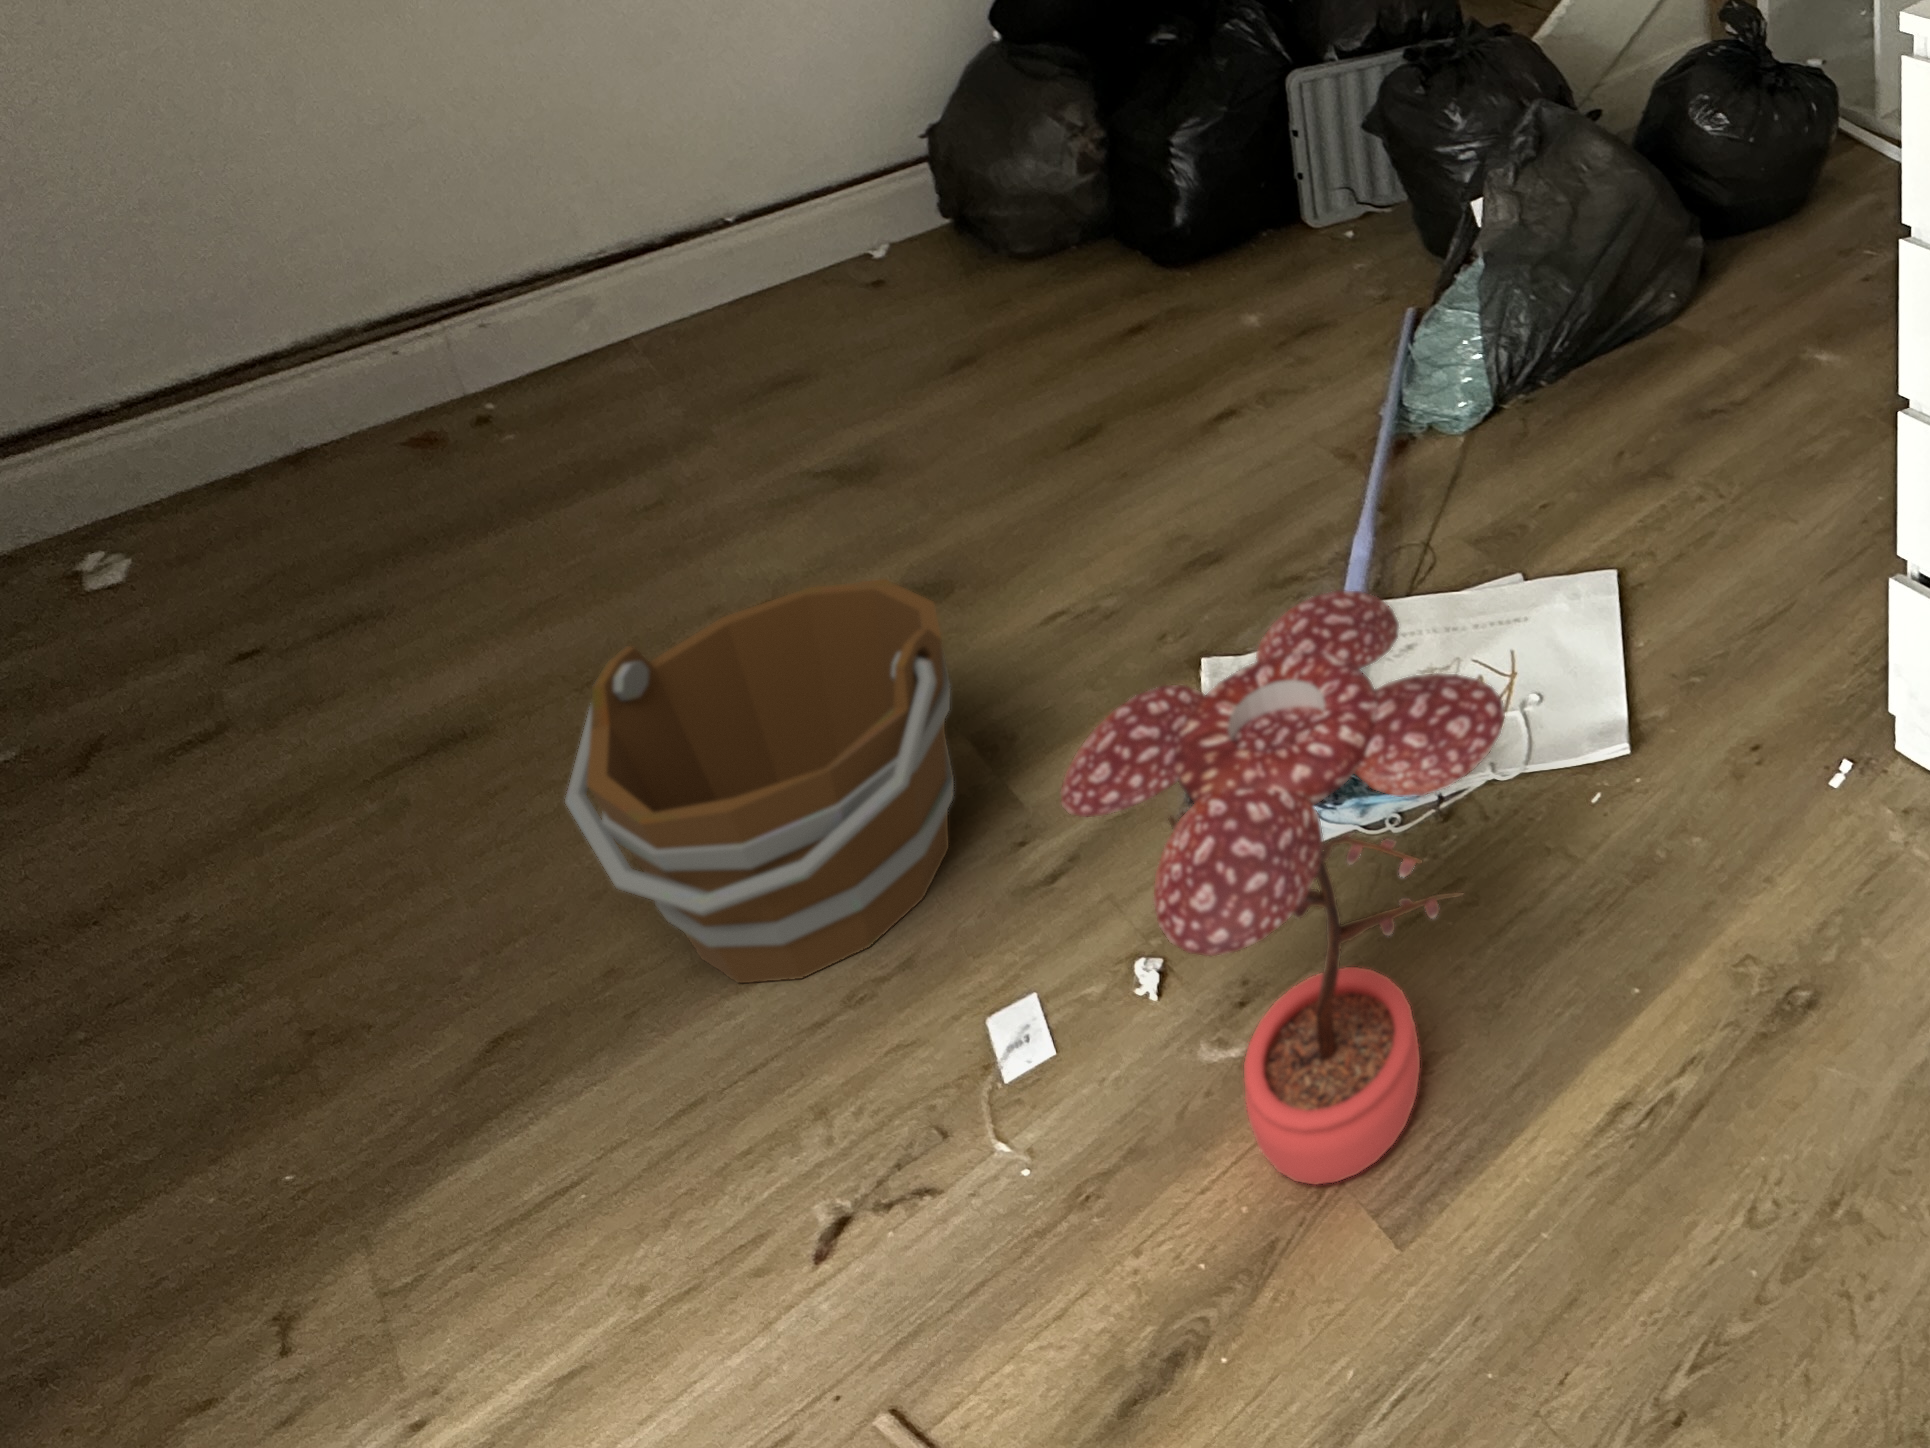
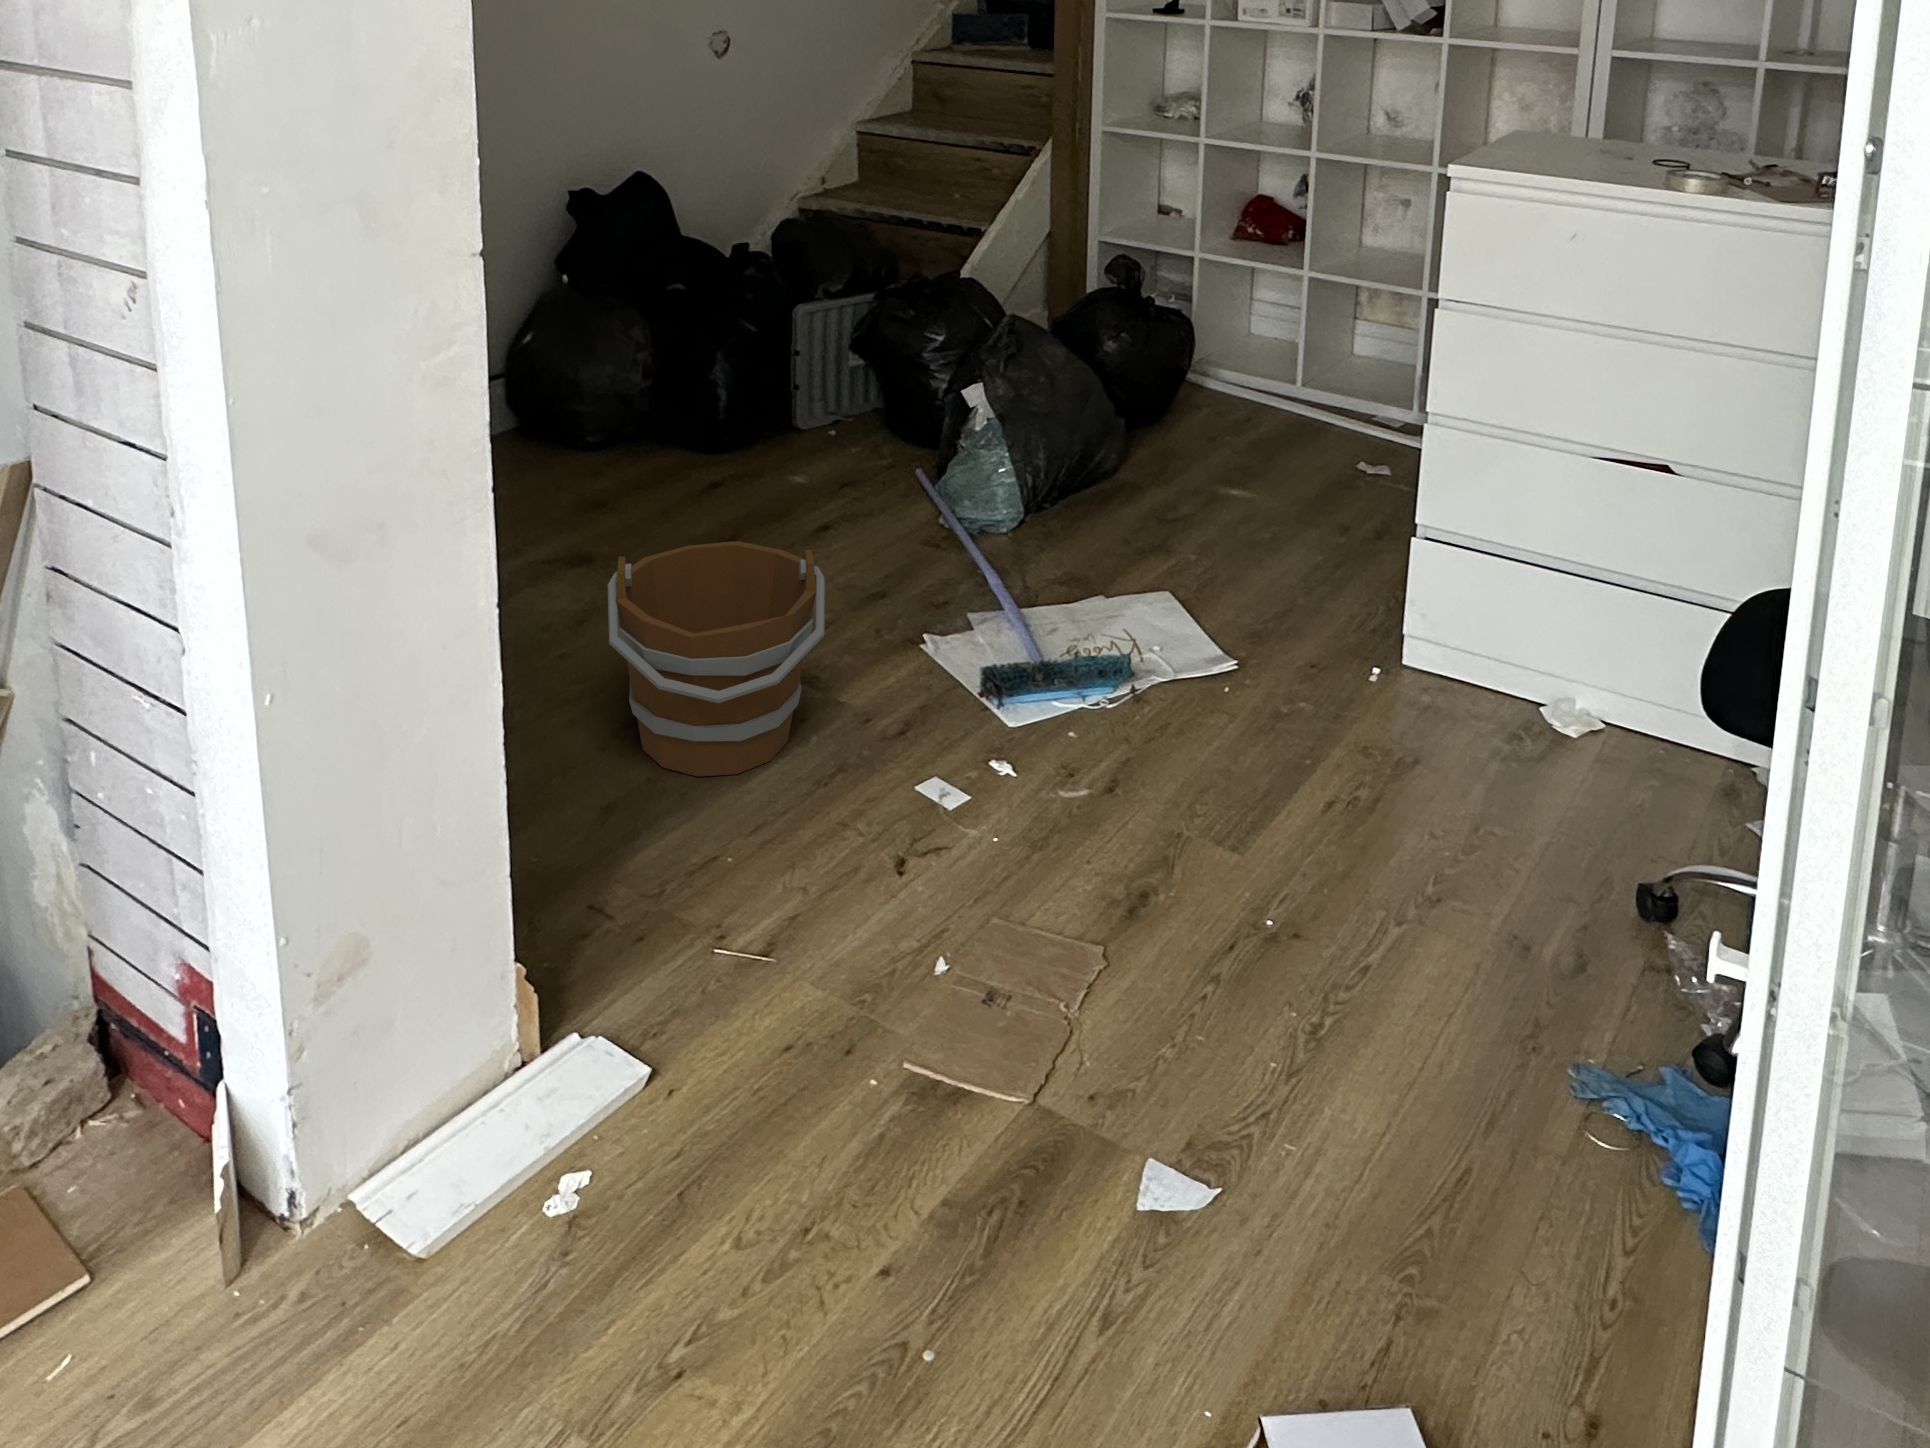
potted plant: present [1061,590,1505,1185] -> none [1022,495,1271,840]

